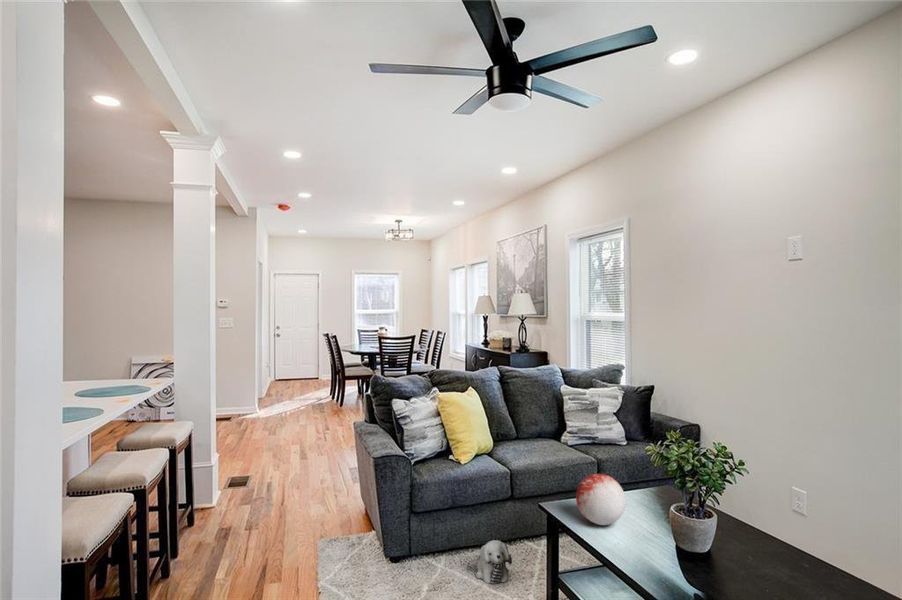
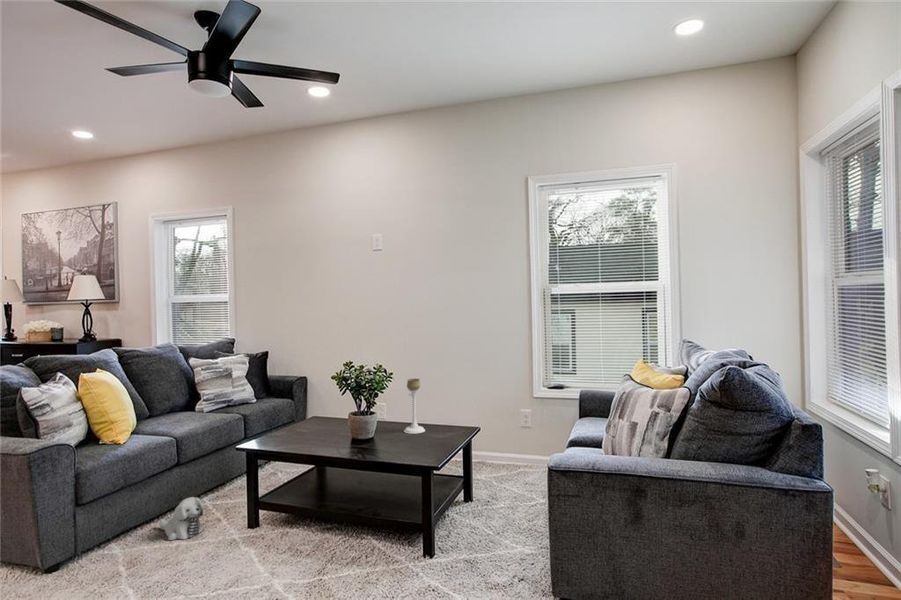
decorative orb: present [576,474,626,525] -> none [282,404,321,442]
candle holder: none [756,479,798,578] -> present [404,379,425,434]

